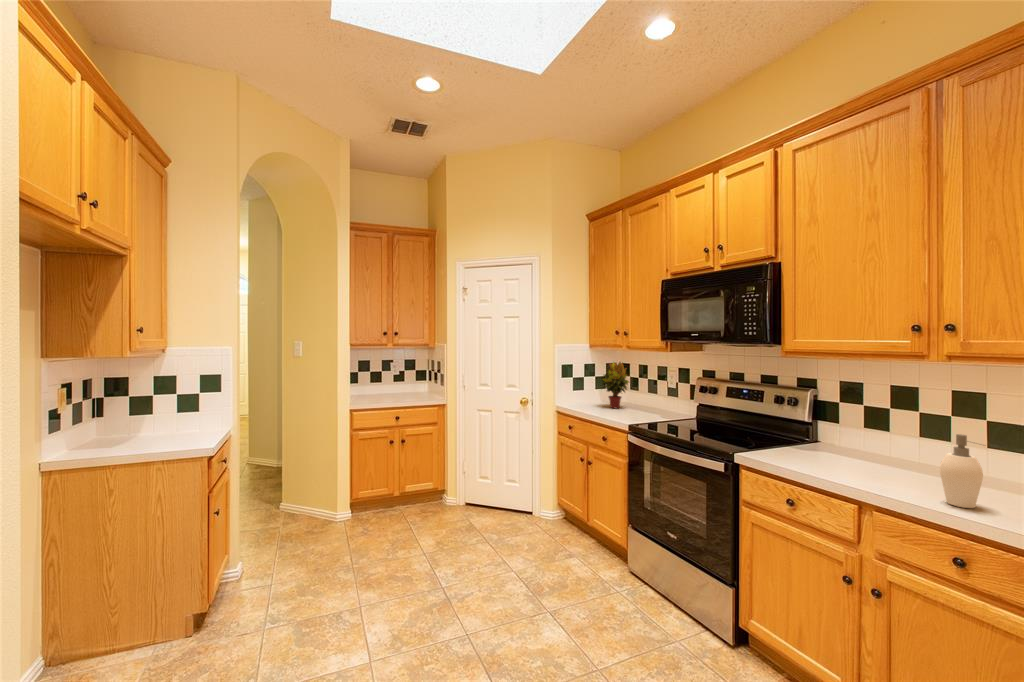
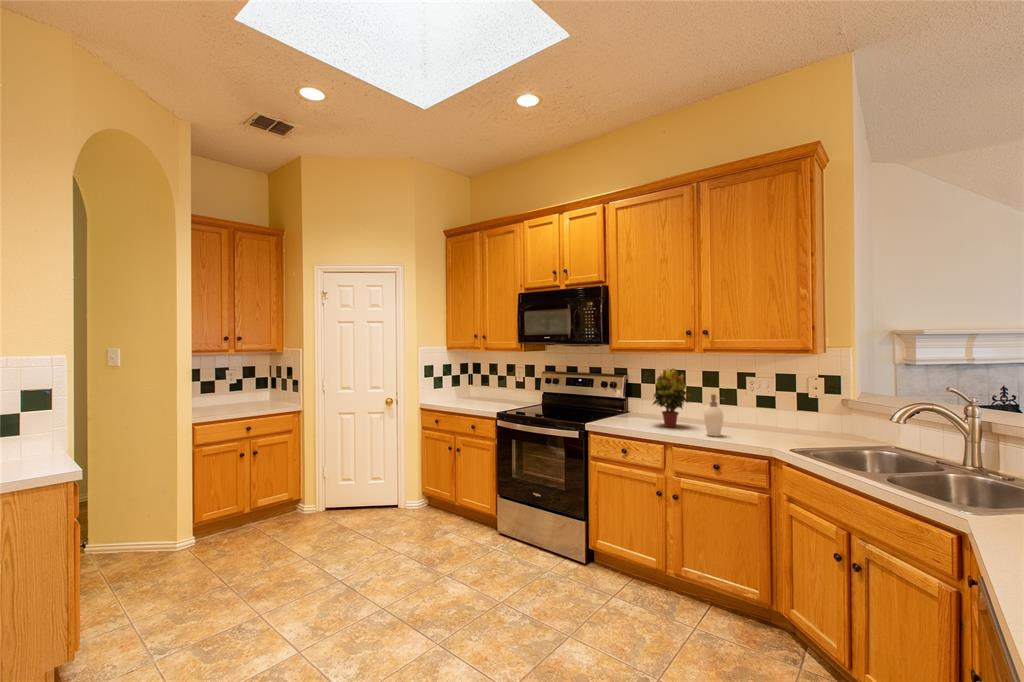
potted plant: present [602,362,629,408] -> present [653,368,689,427]

